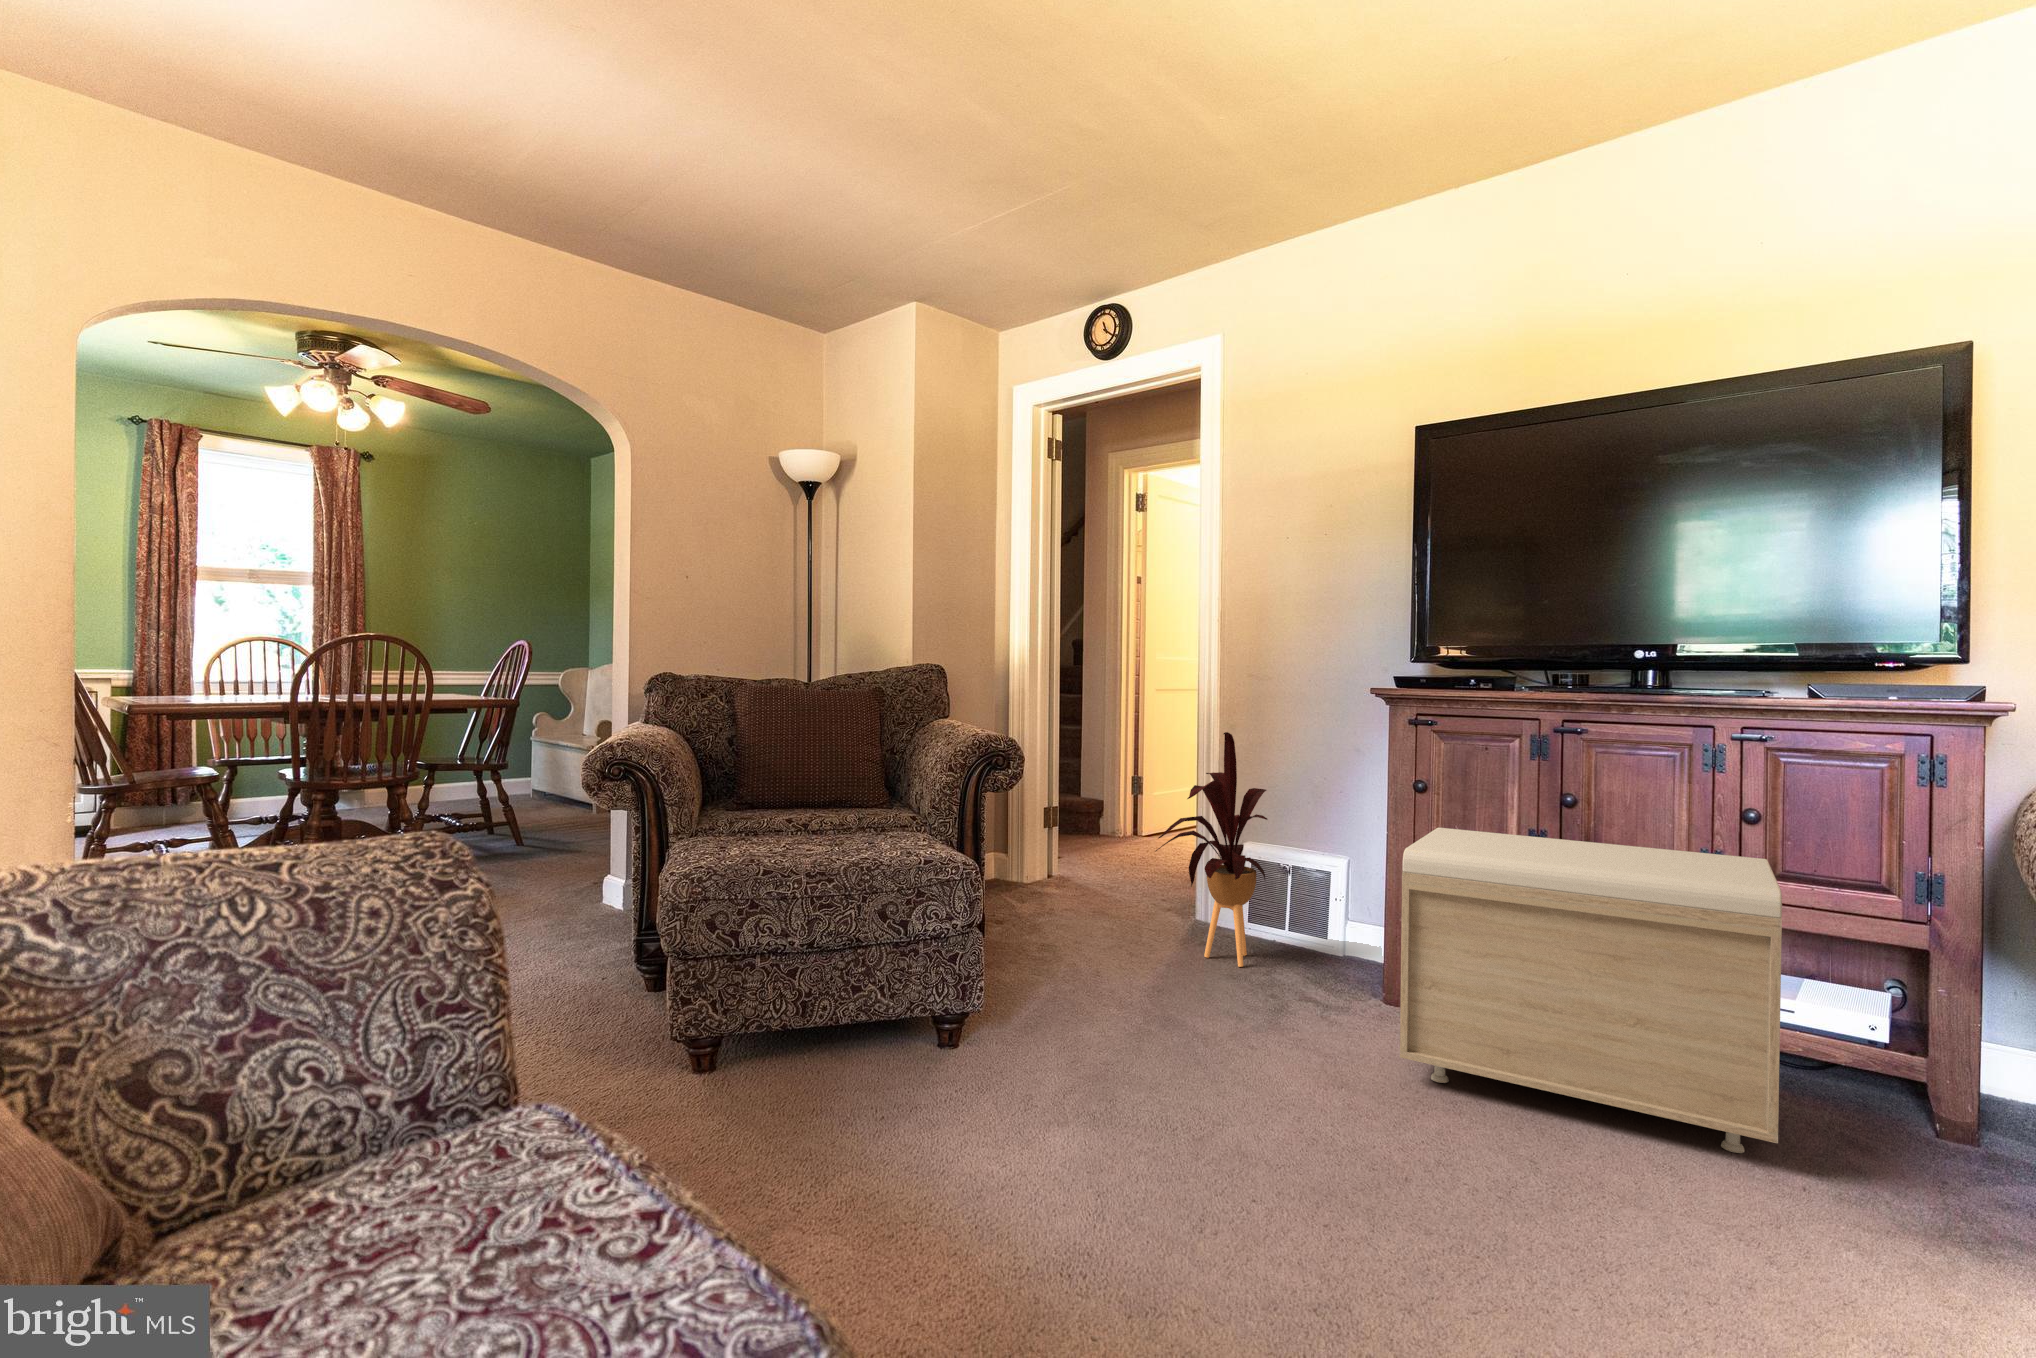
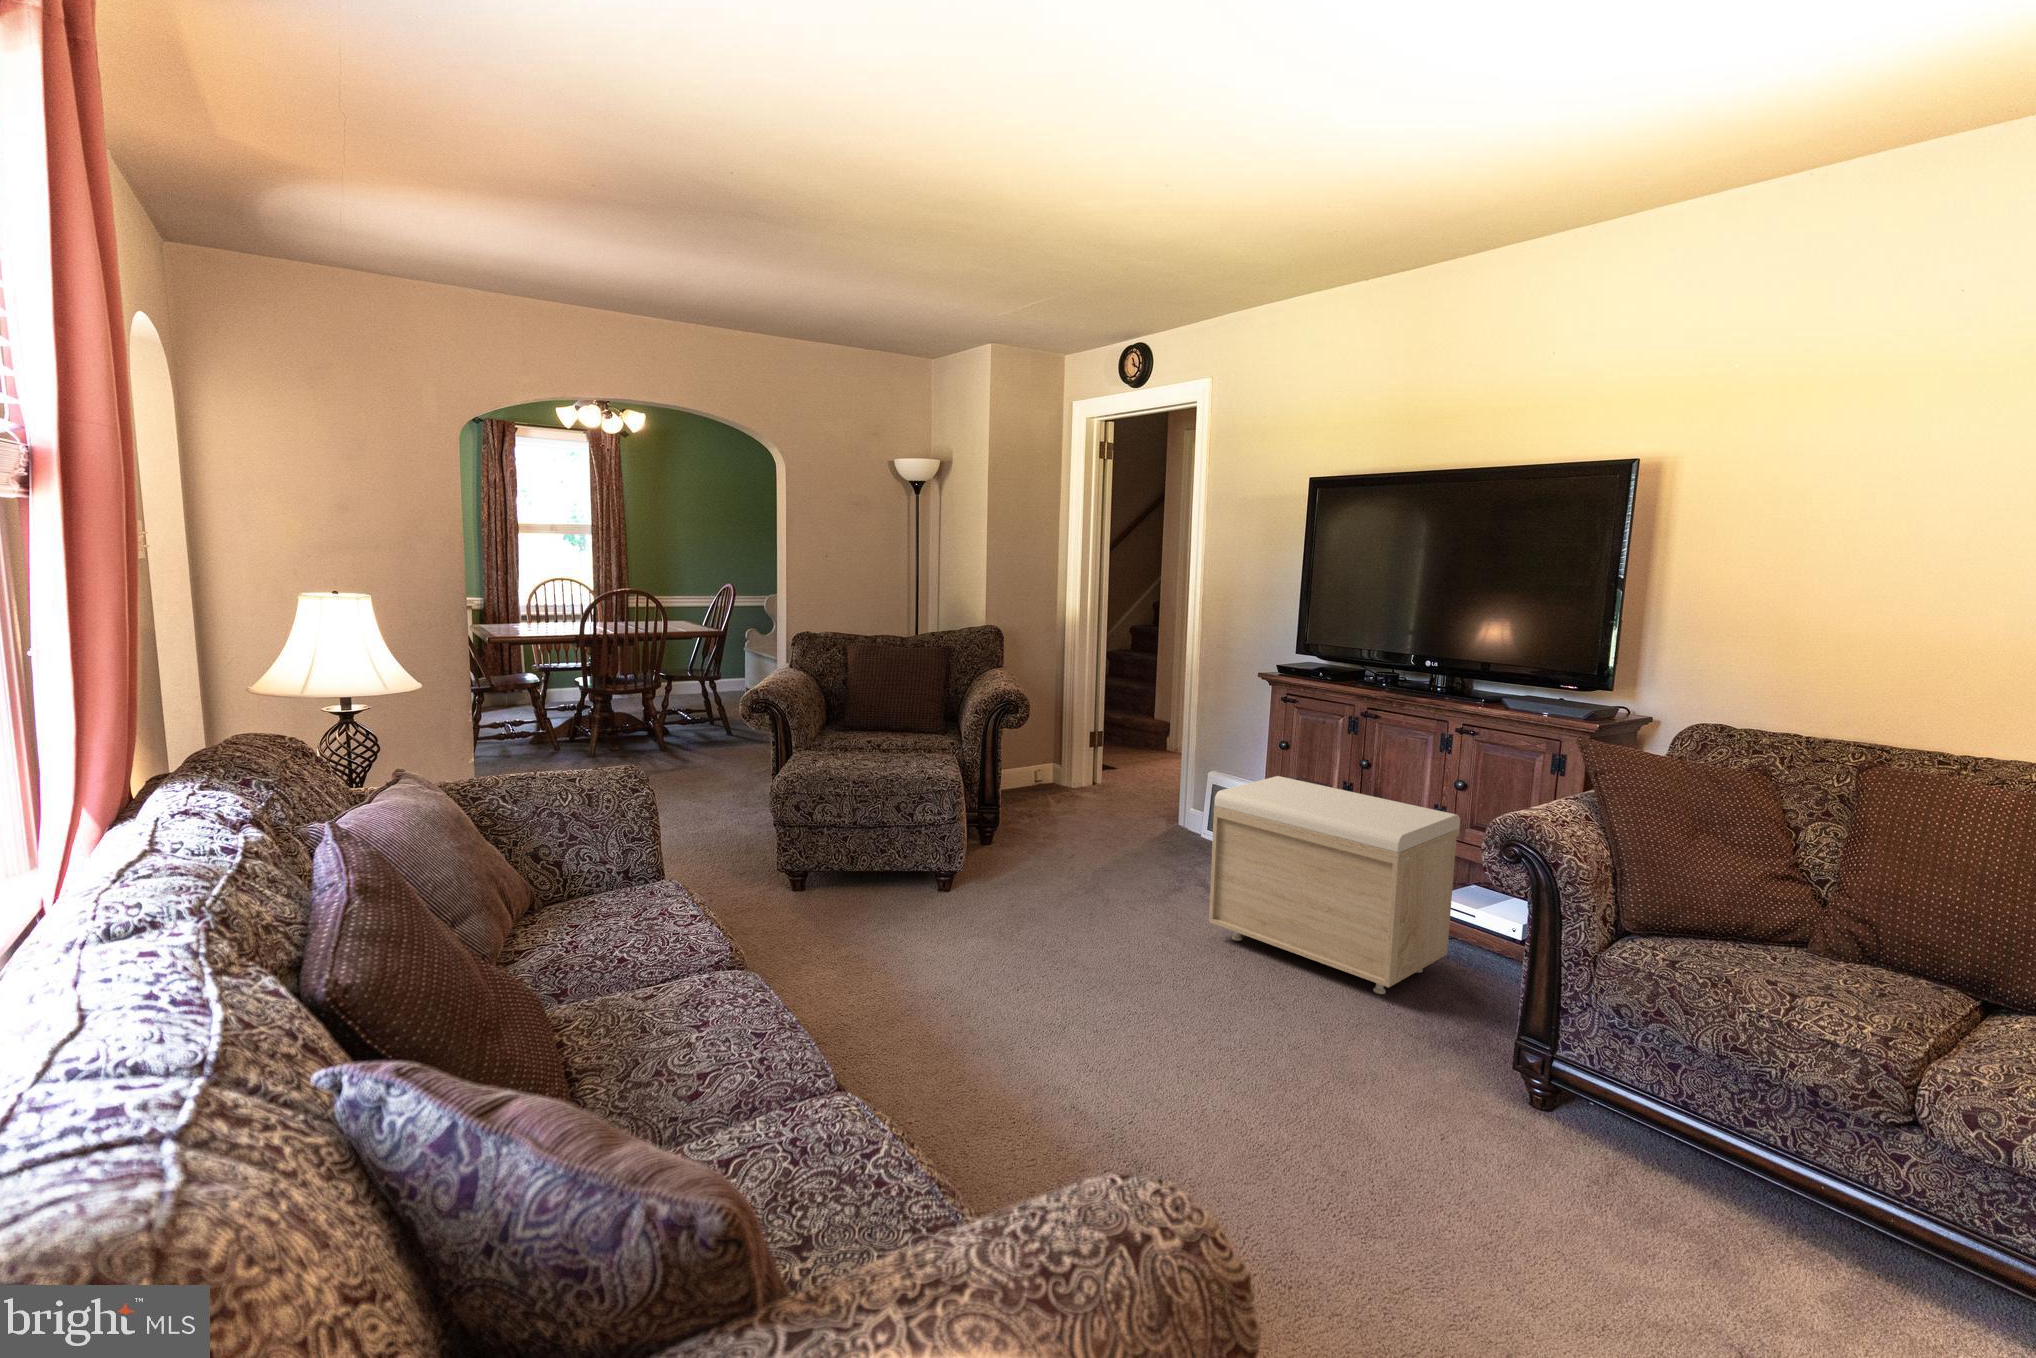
house plant: present [1156,732,1267,967] -> none [1123,695,1221,861]

